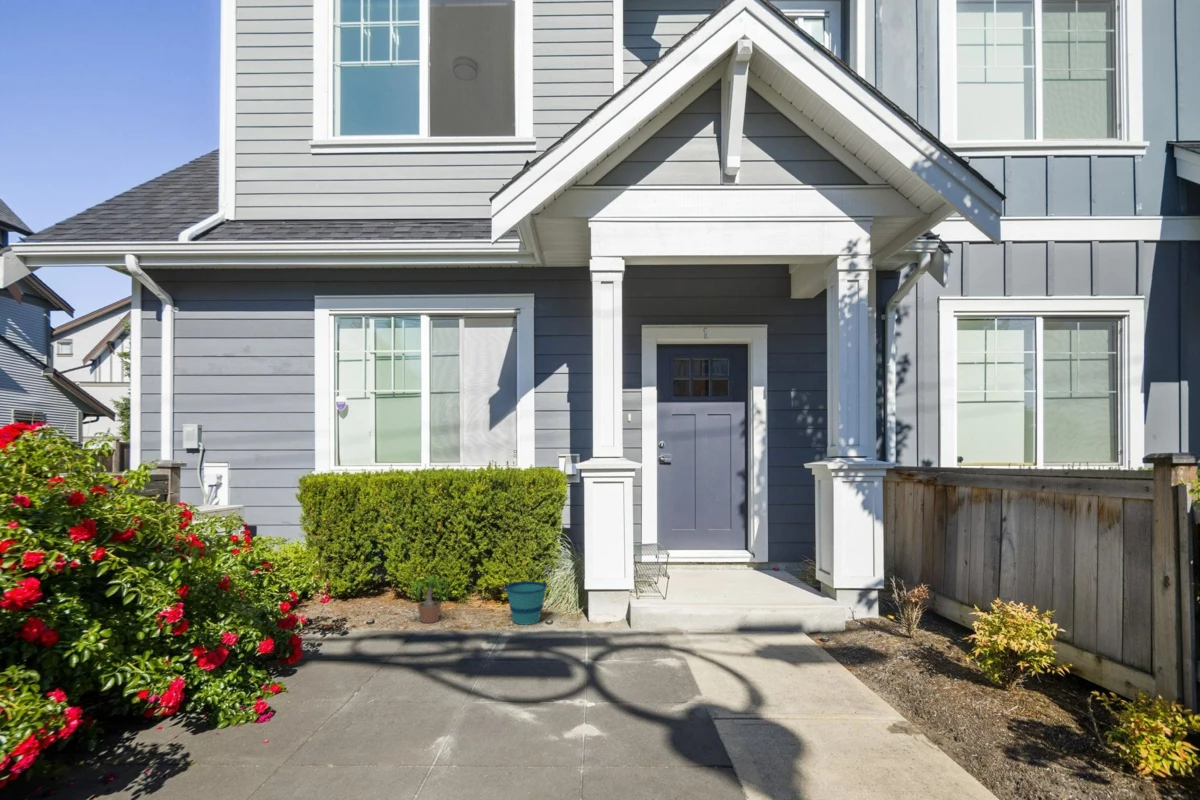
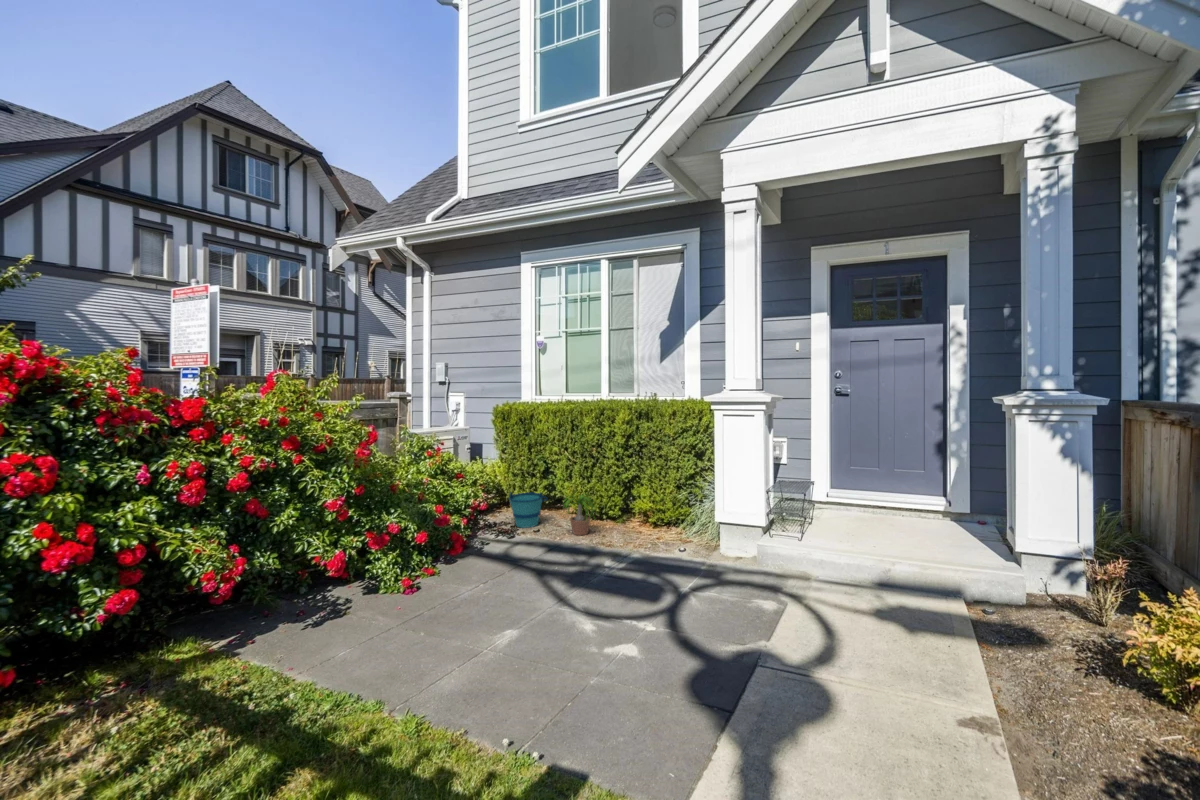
bucket: present [501,581,547,625] -> present [509,492,548,528]

